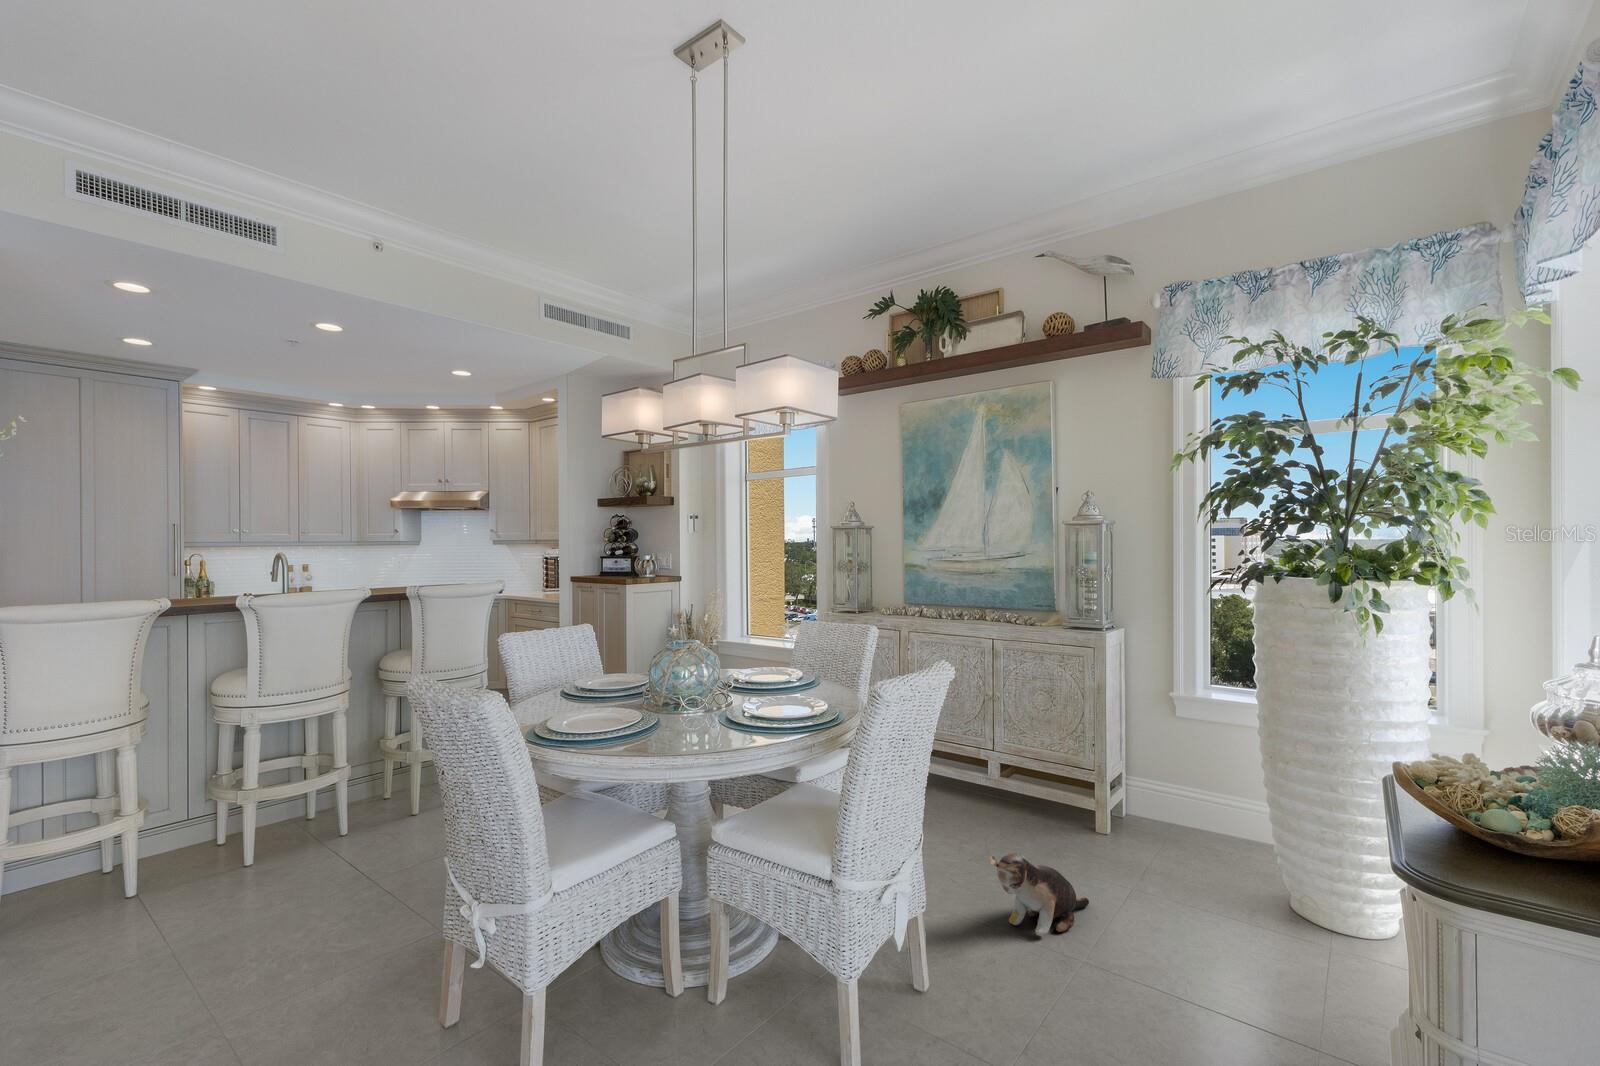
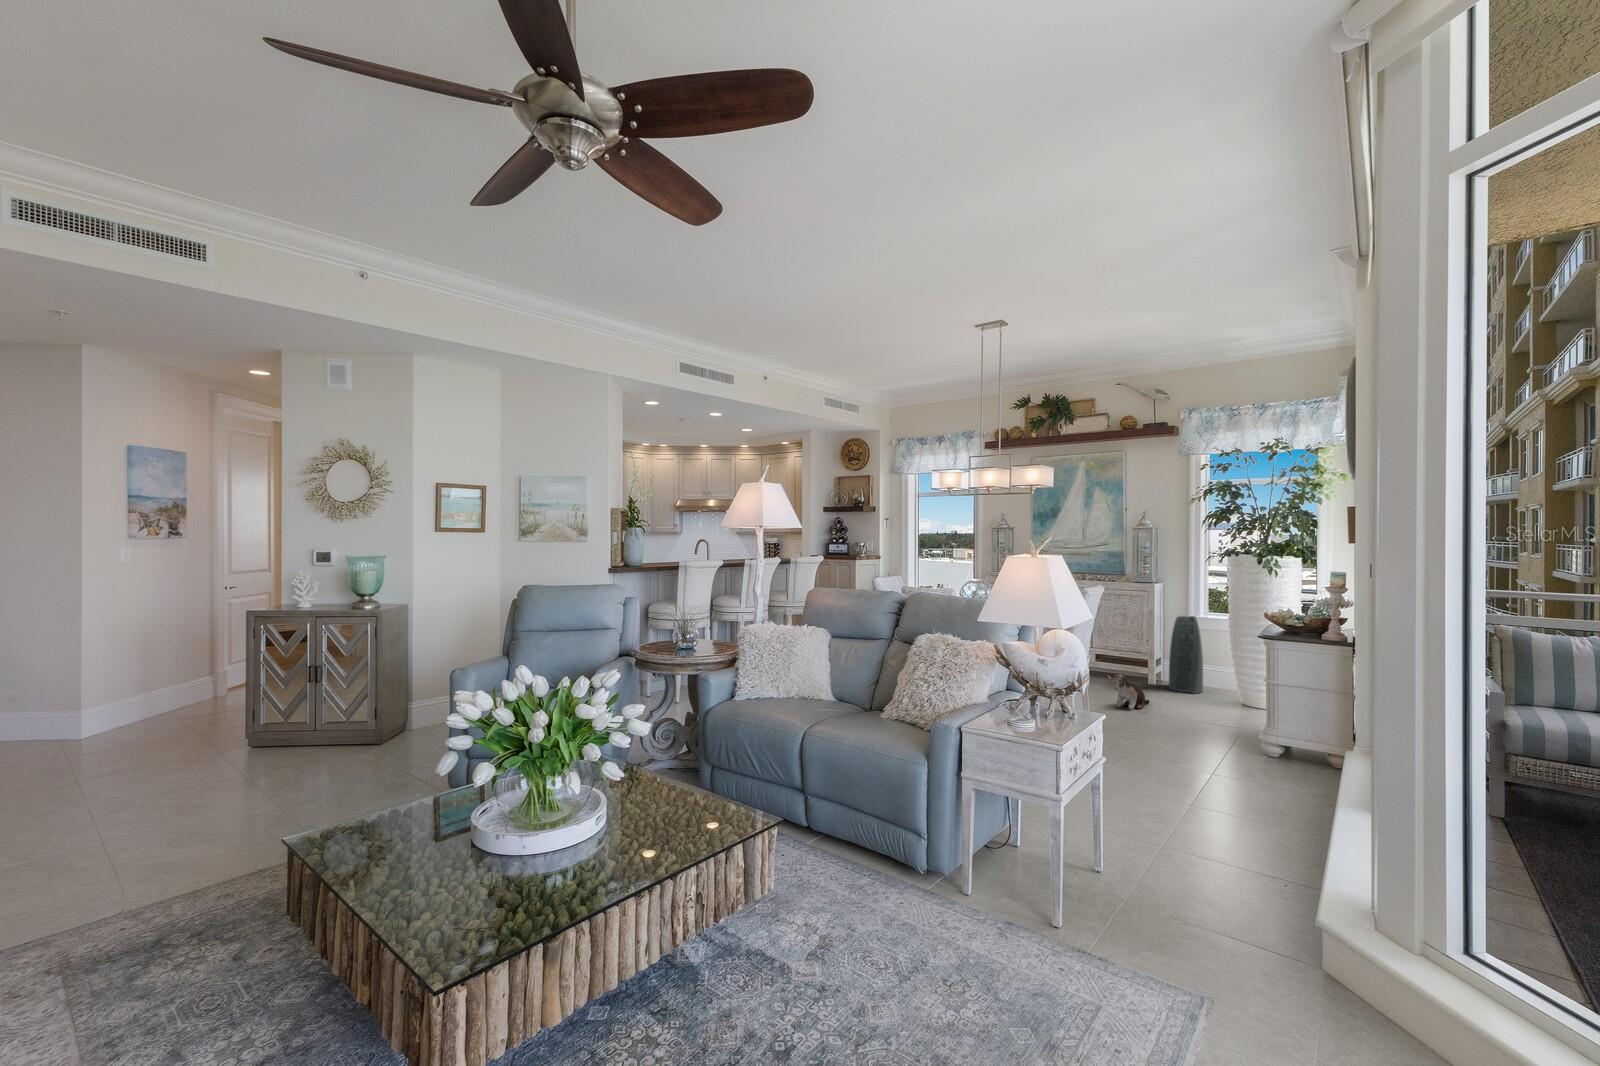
air purifier: none [1138,697,1206,862] -> present [1169,616,1203,694]

